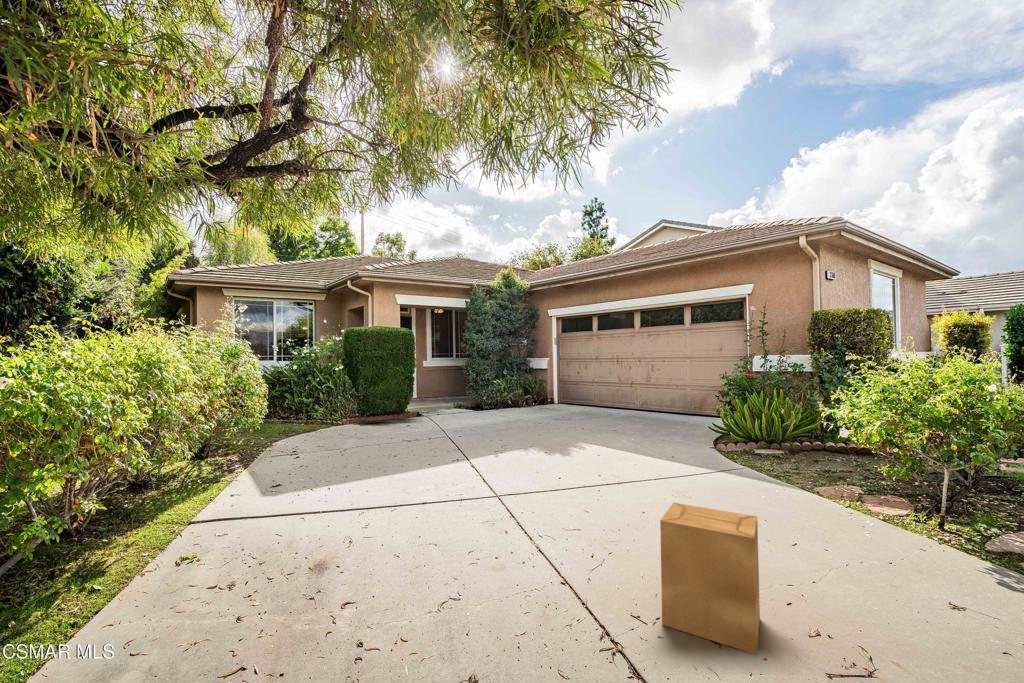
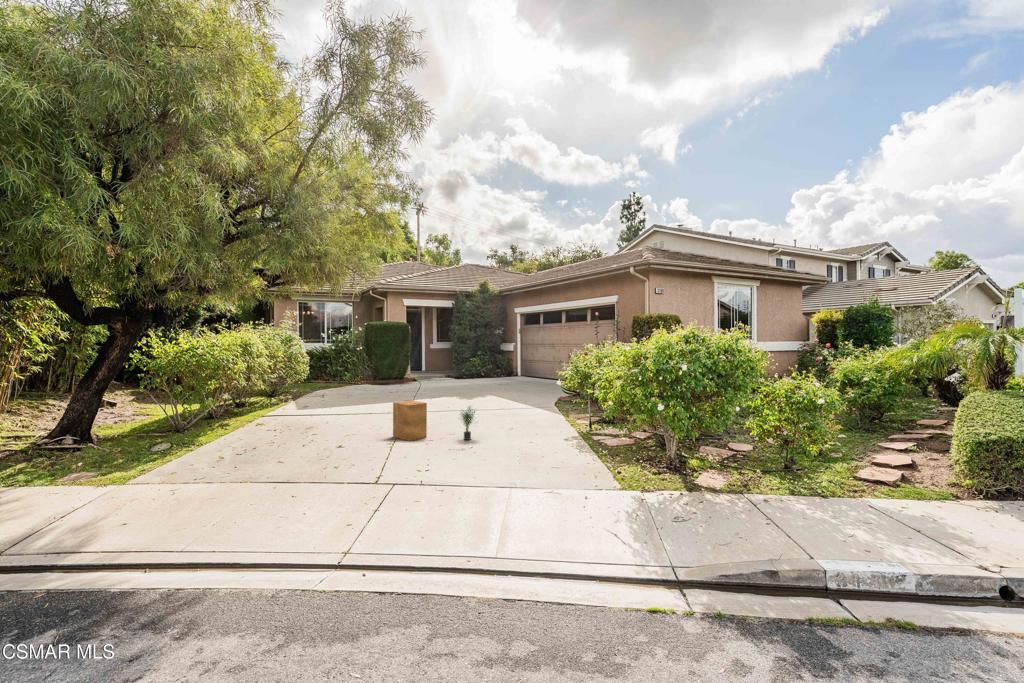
potted plant: none [830,512,927,624] -> present [461,407,475,440]

